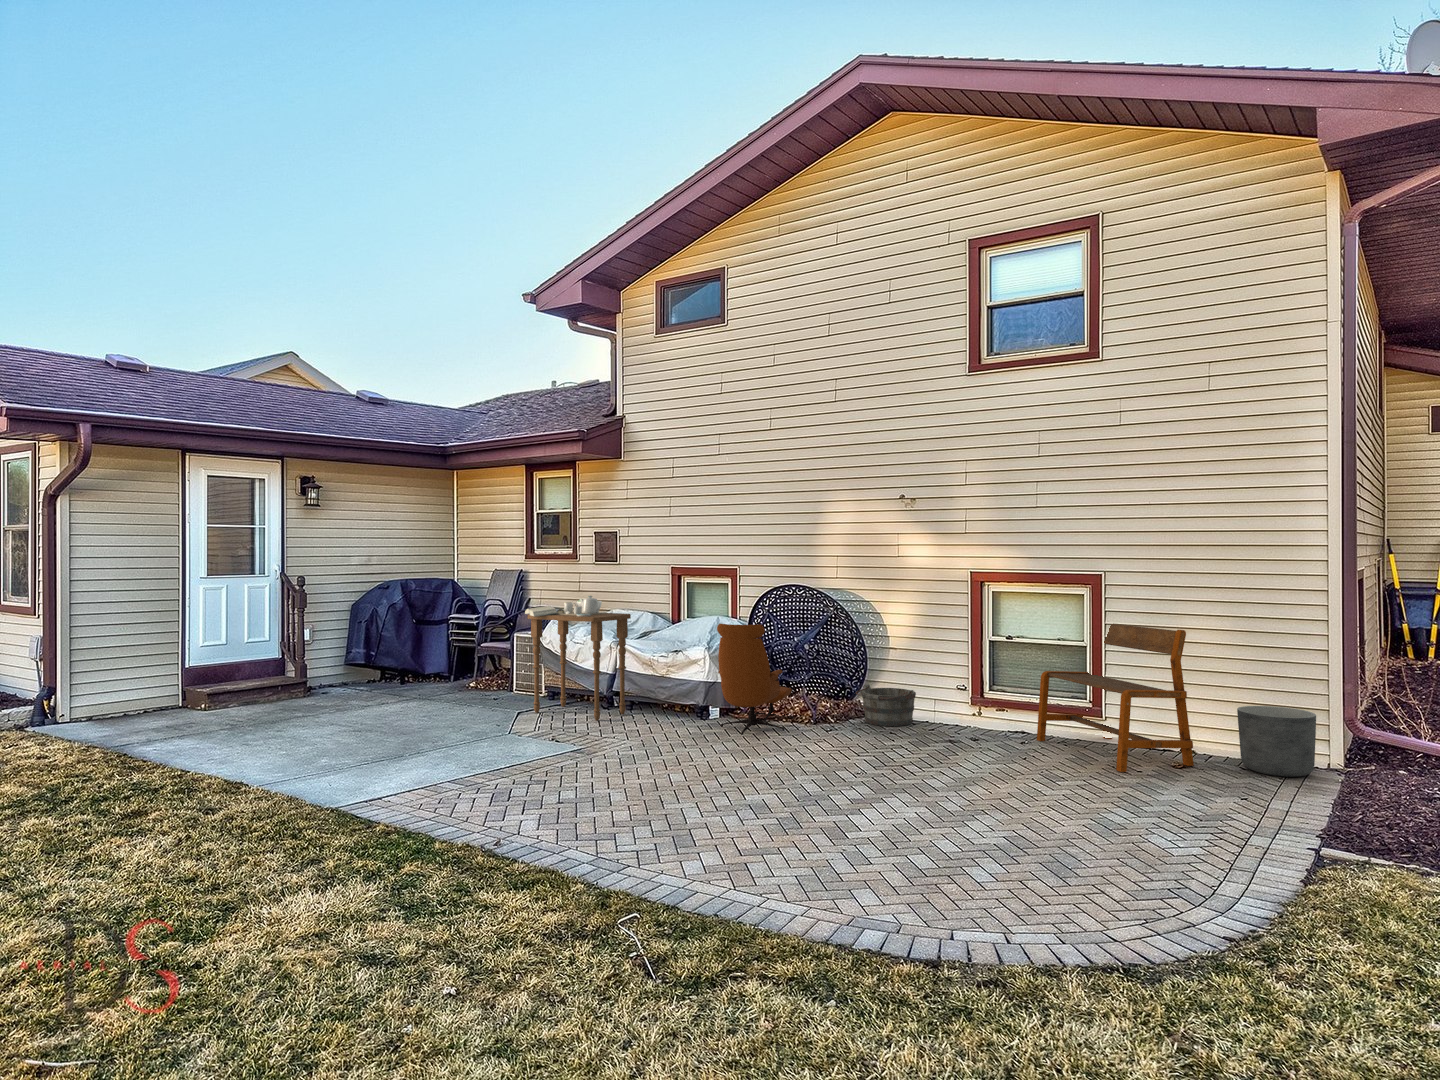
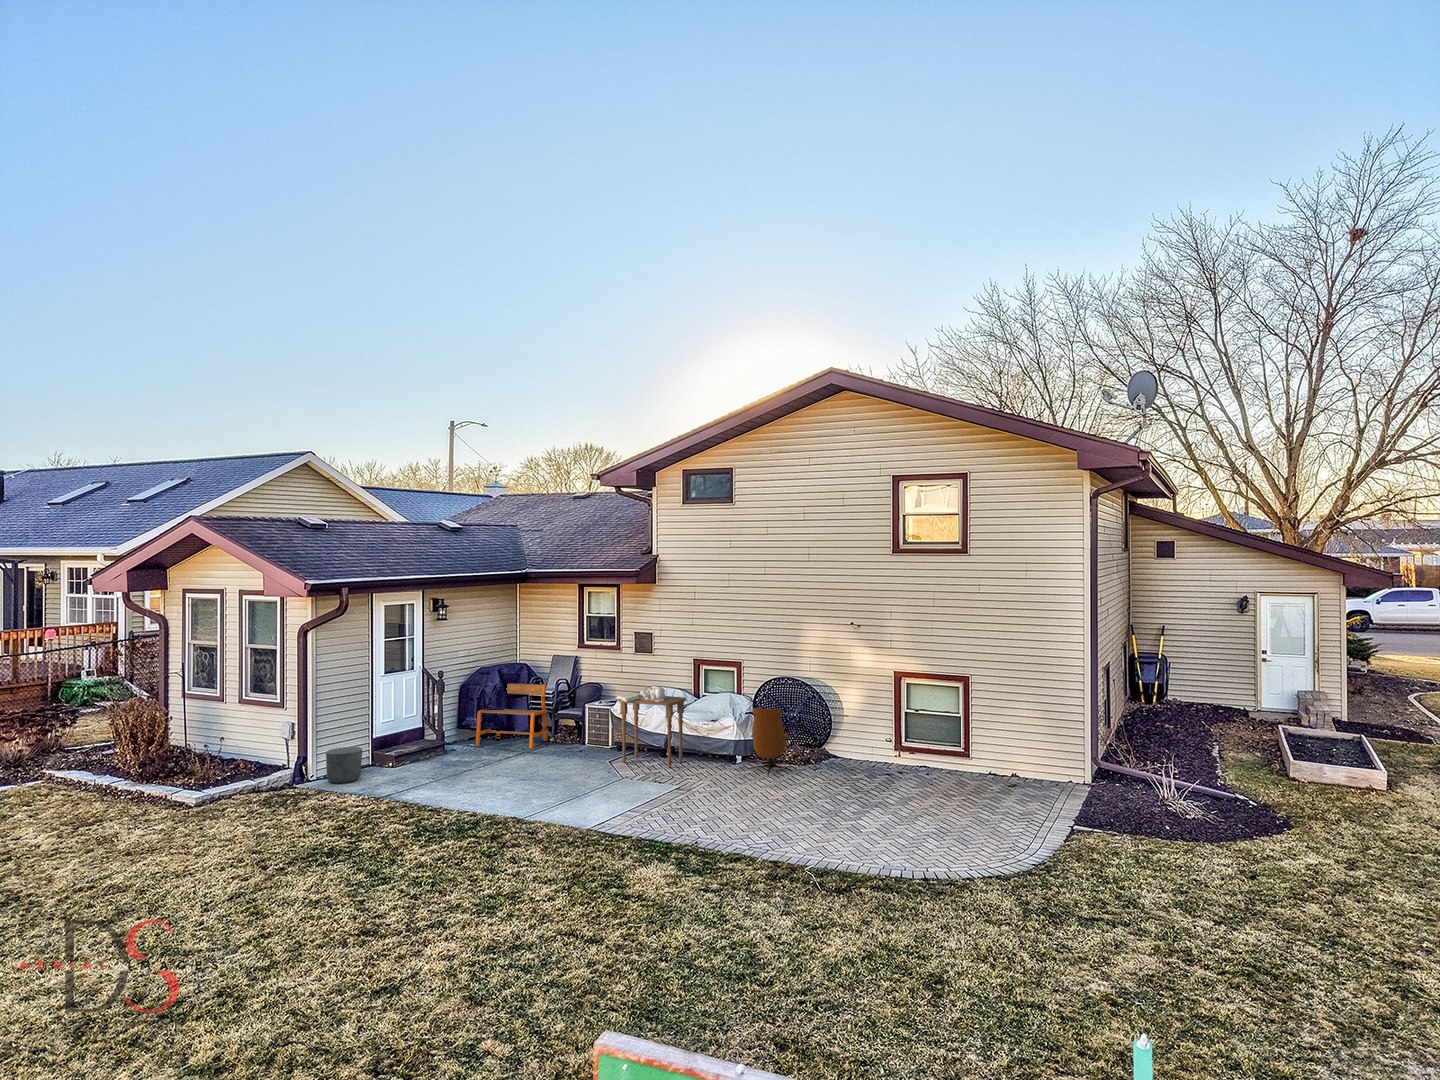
bench: present [1037,624,1194,772] -> present [476,683,548,749]
bucket: present [856,684,916,726] -> none [828,739,864,765]
planter: present [1237,706,1316,777] -> present [326,747,362,783]

